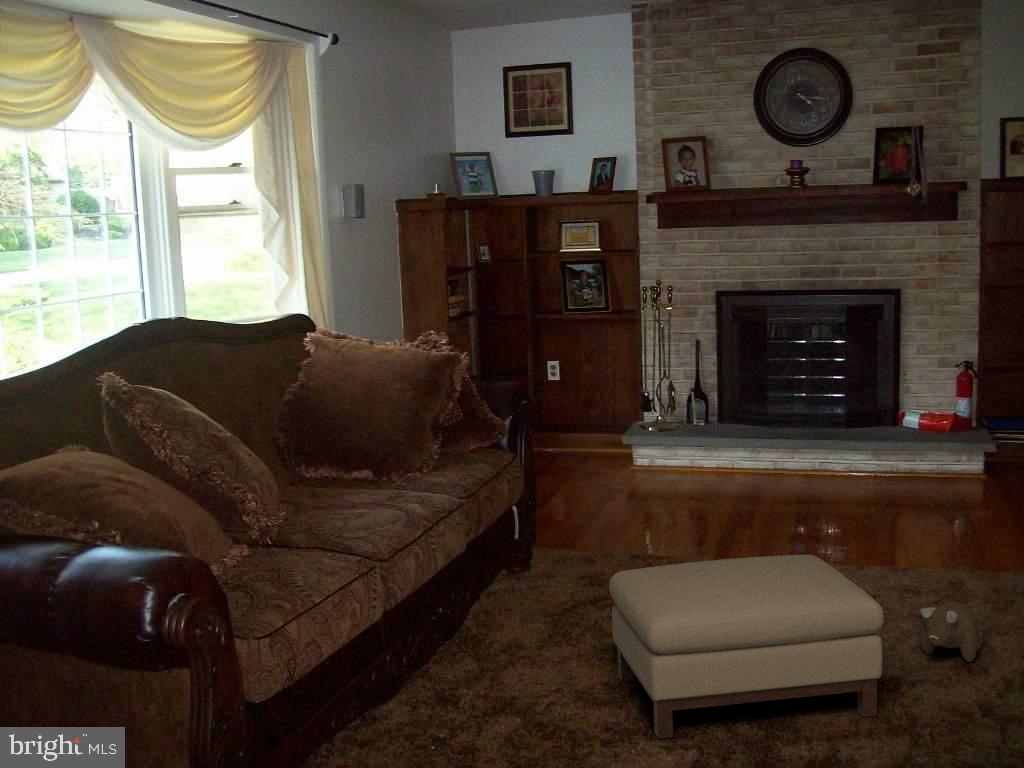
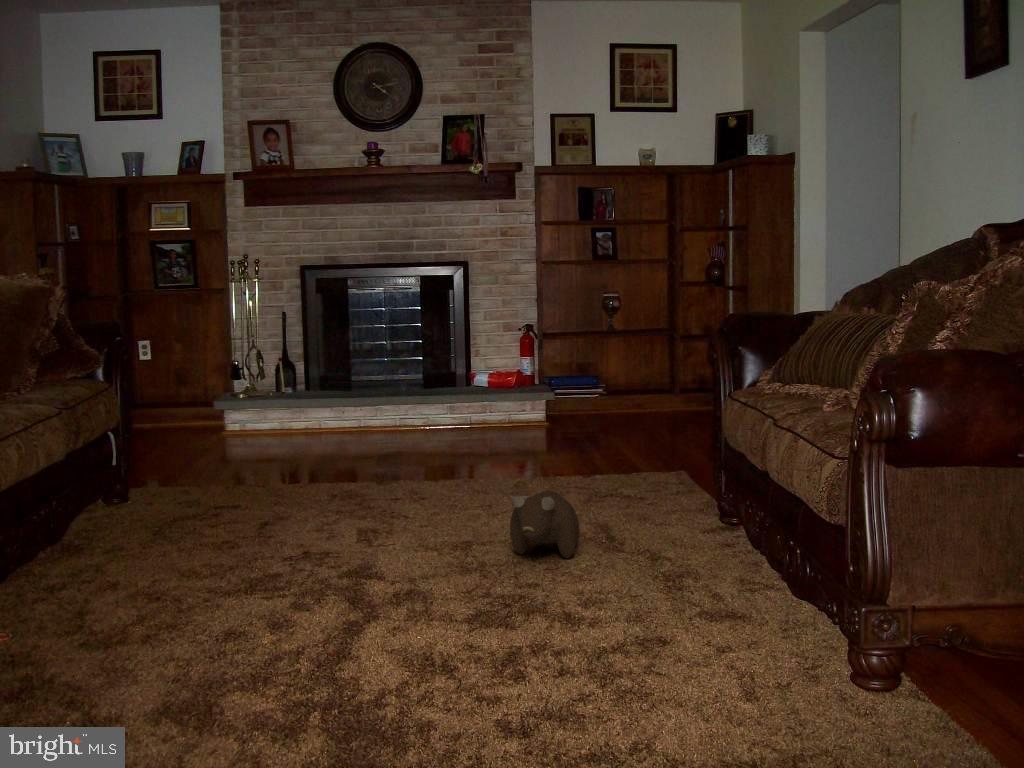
ottoman: present [609,555,884,739] -> none [108,437,473,683]

